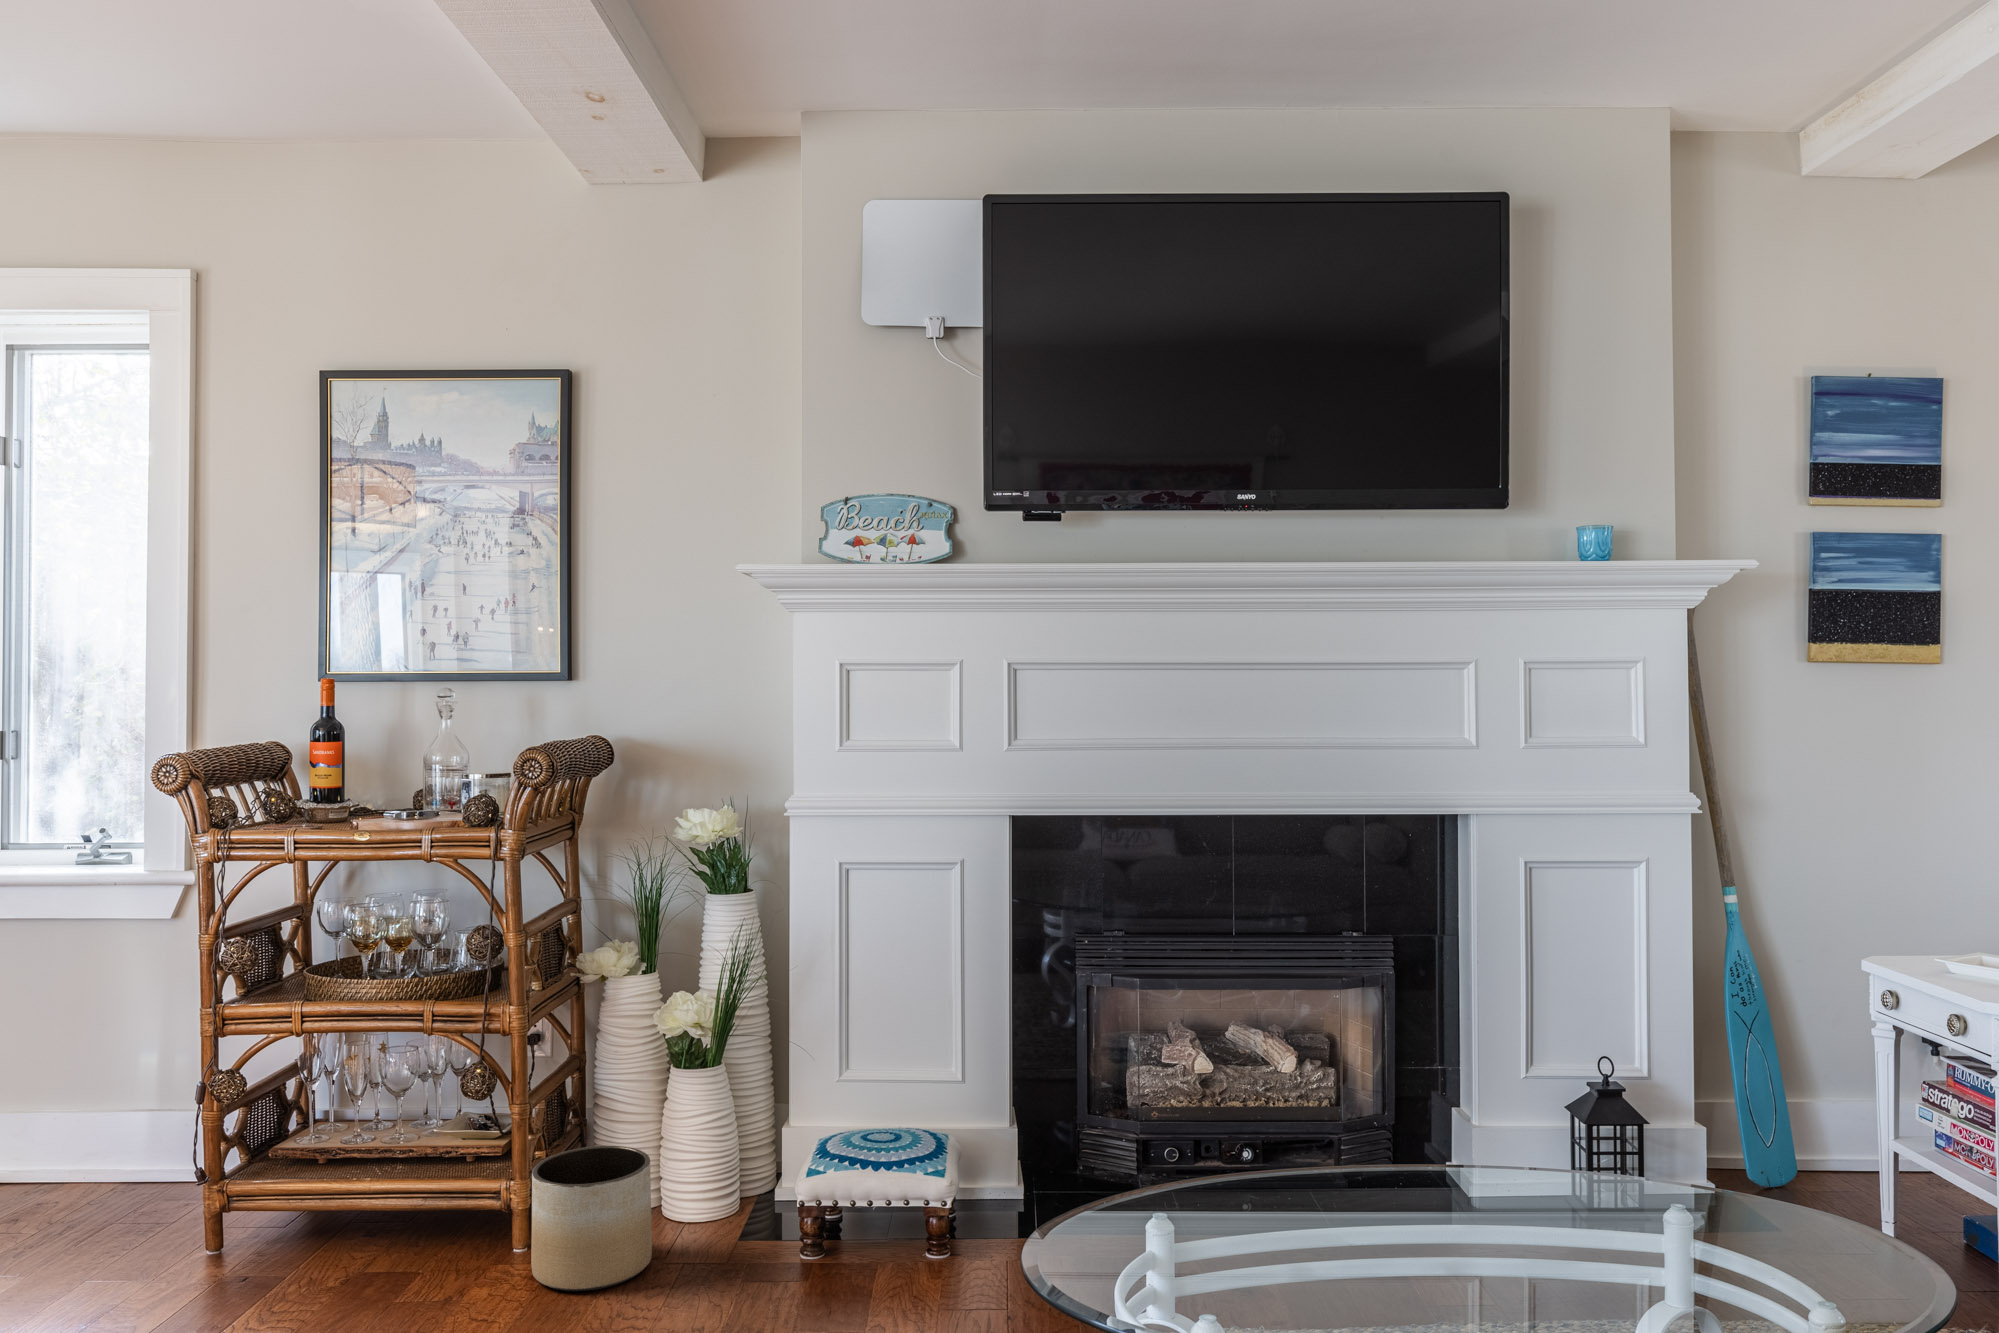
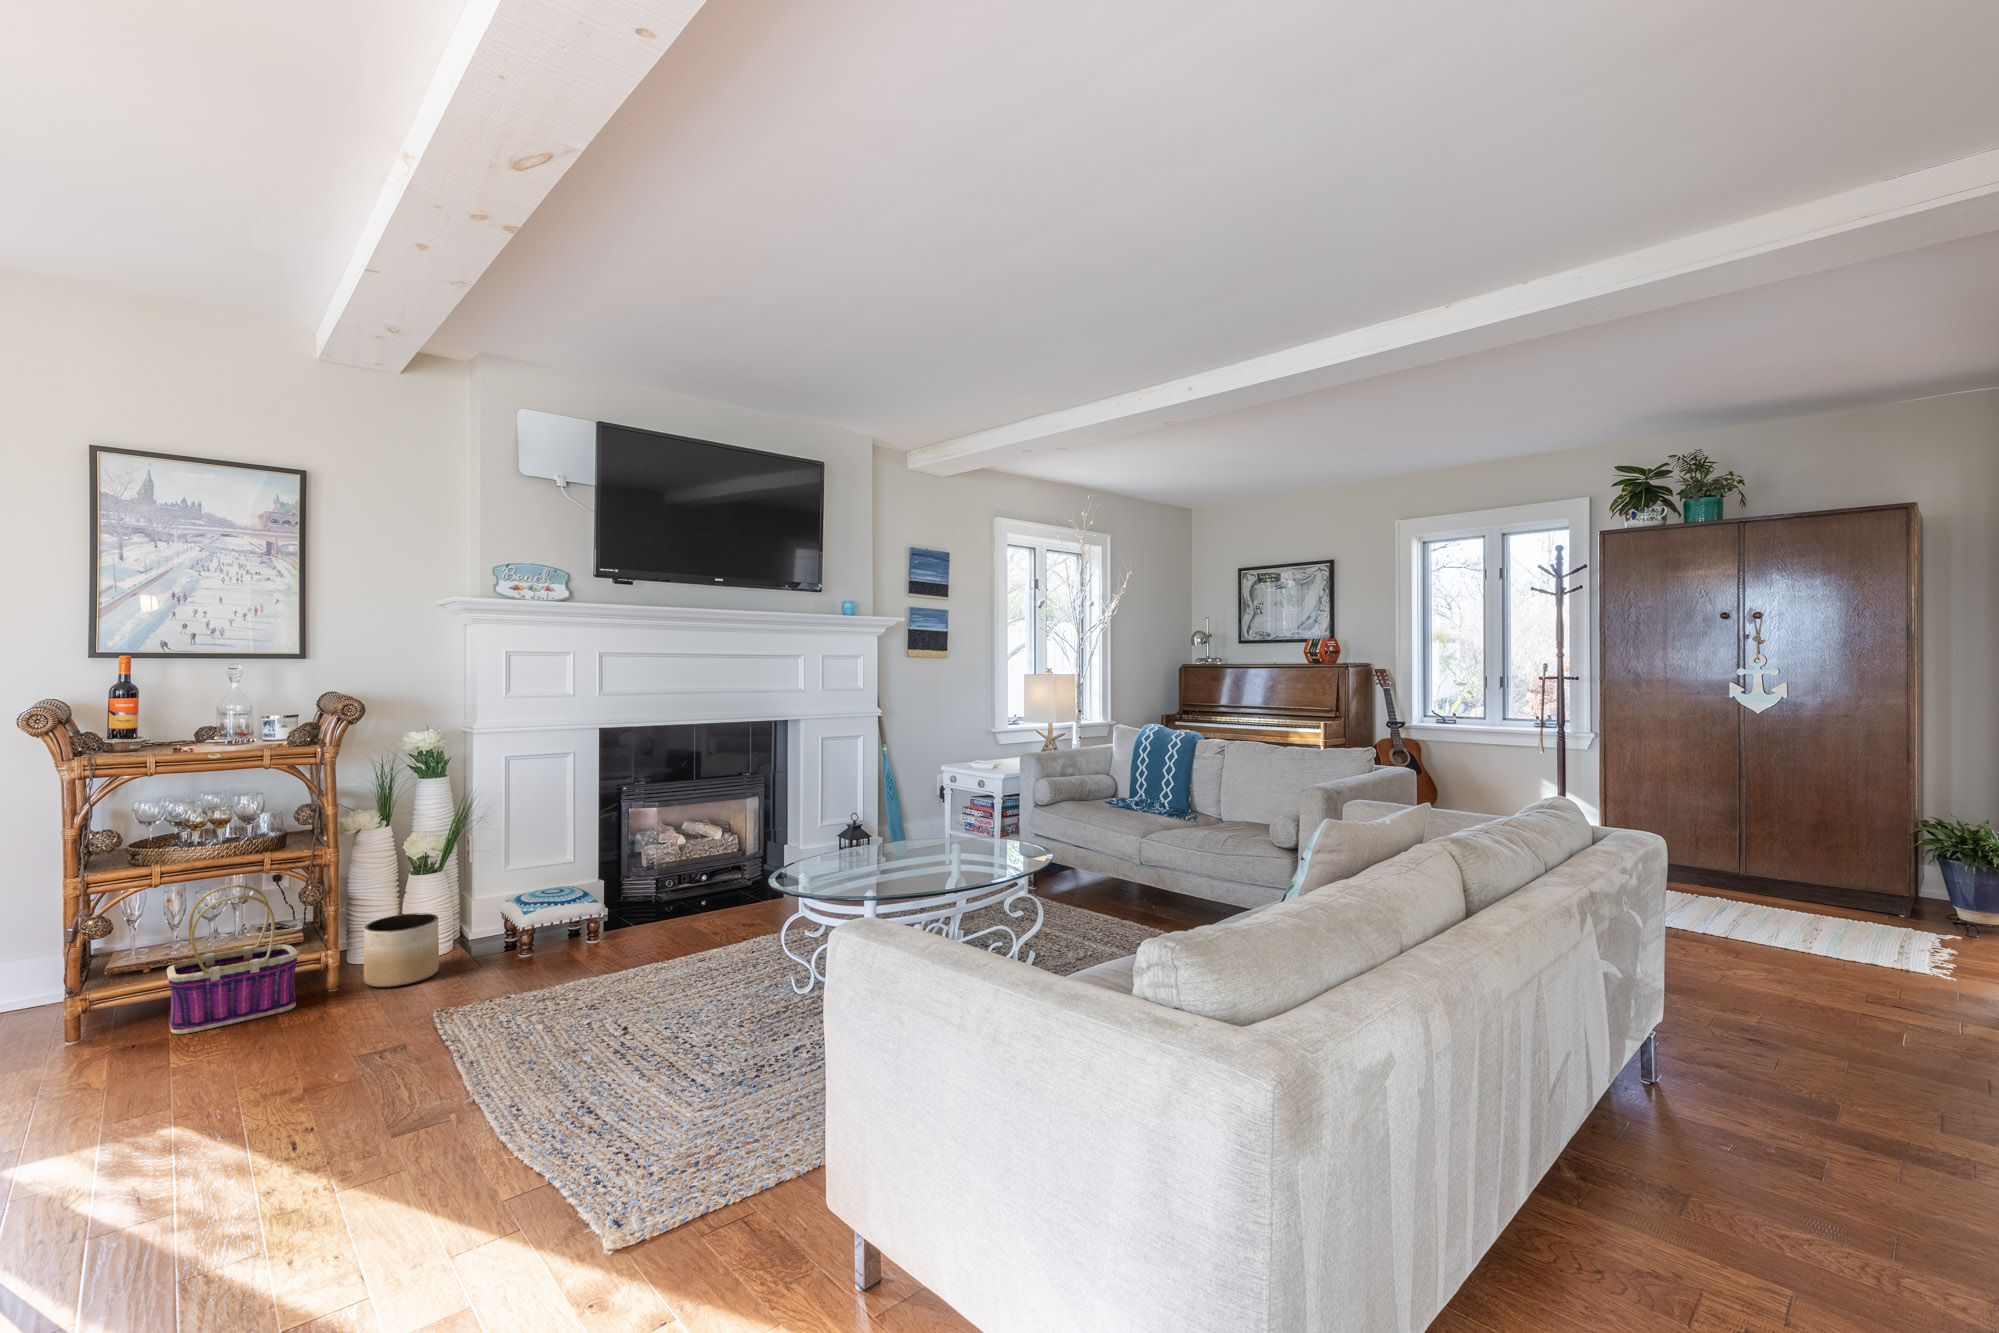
basket: none [255,1053,440,1297] -> present [167,885,298,1034]

